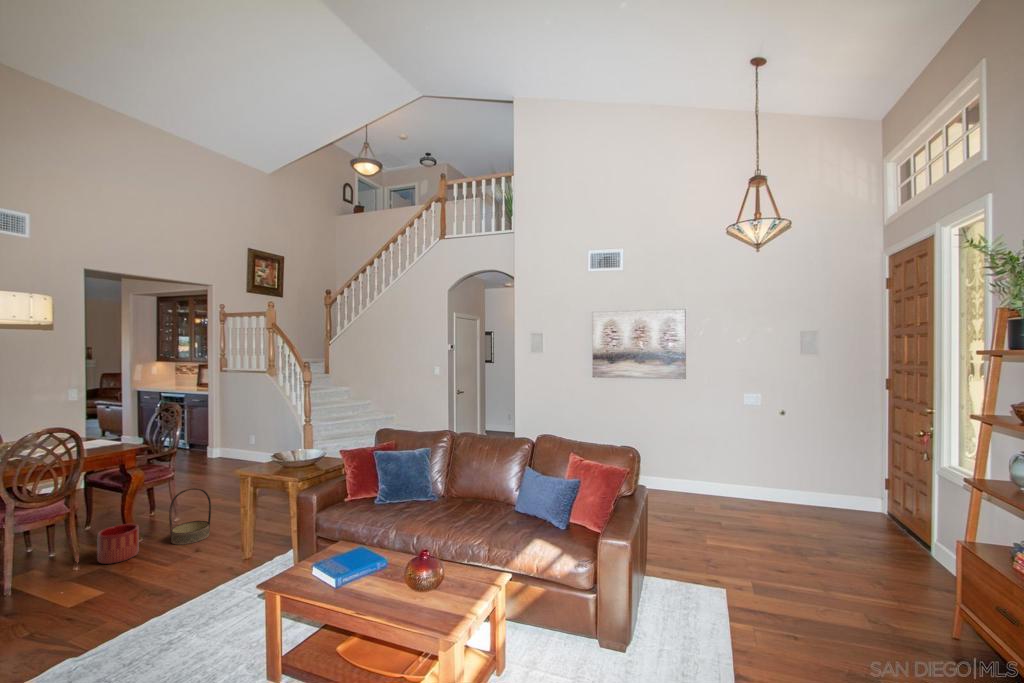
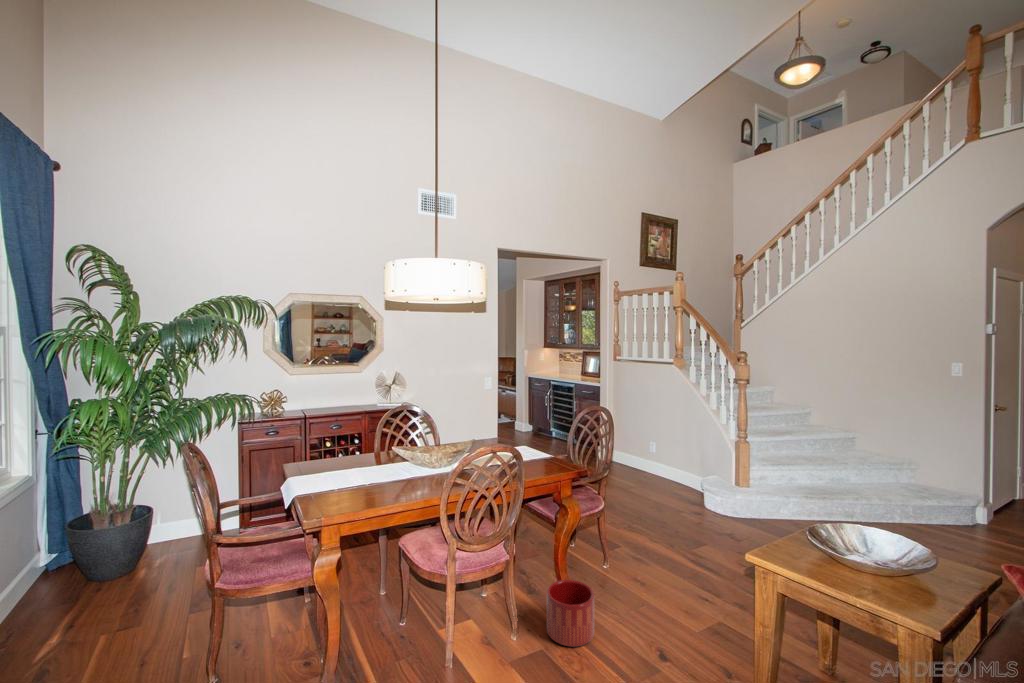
basket: present [169,488,211,545] -> none [627,542,681,636]

